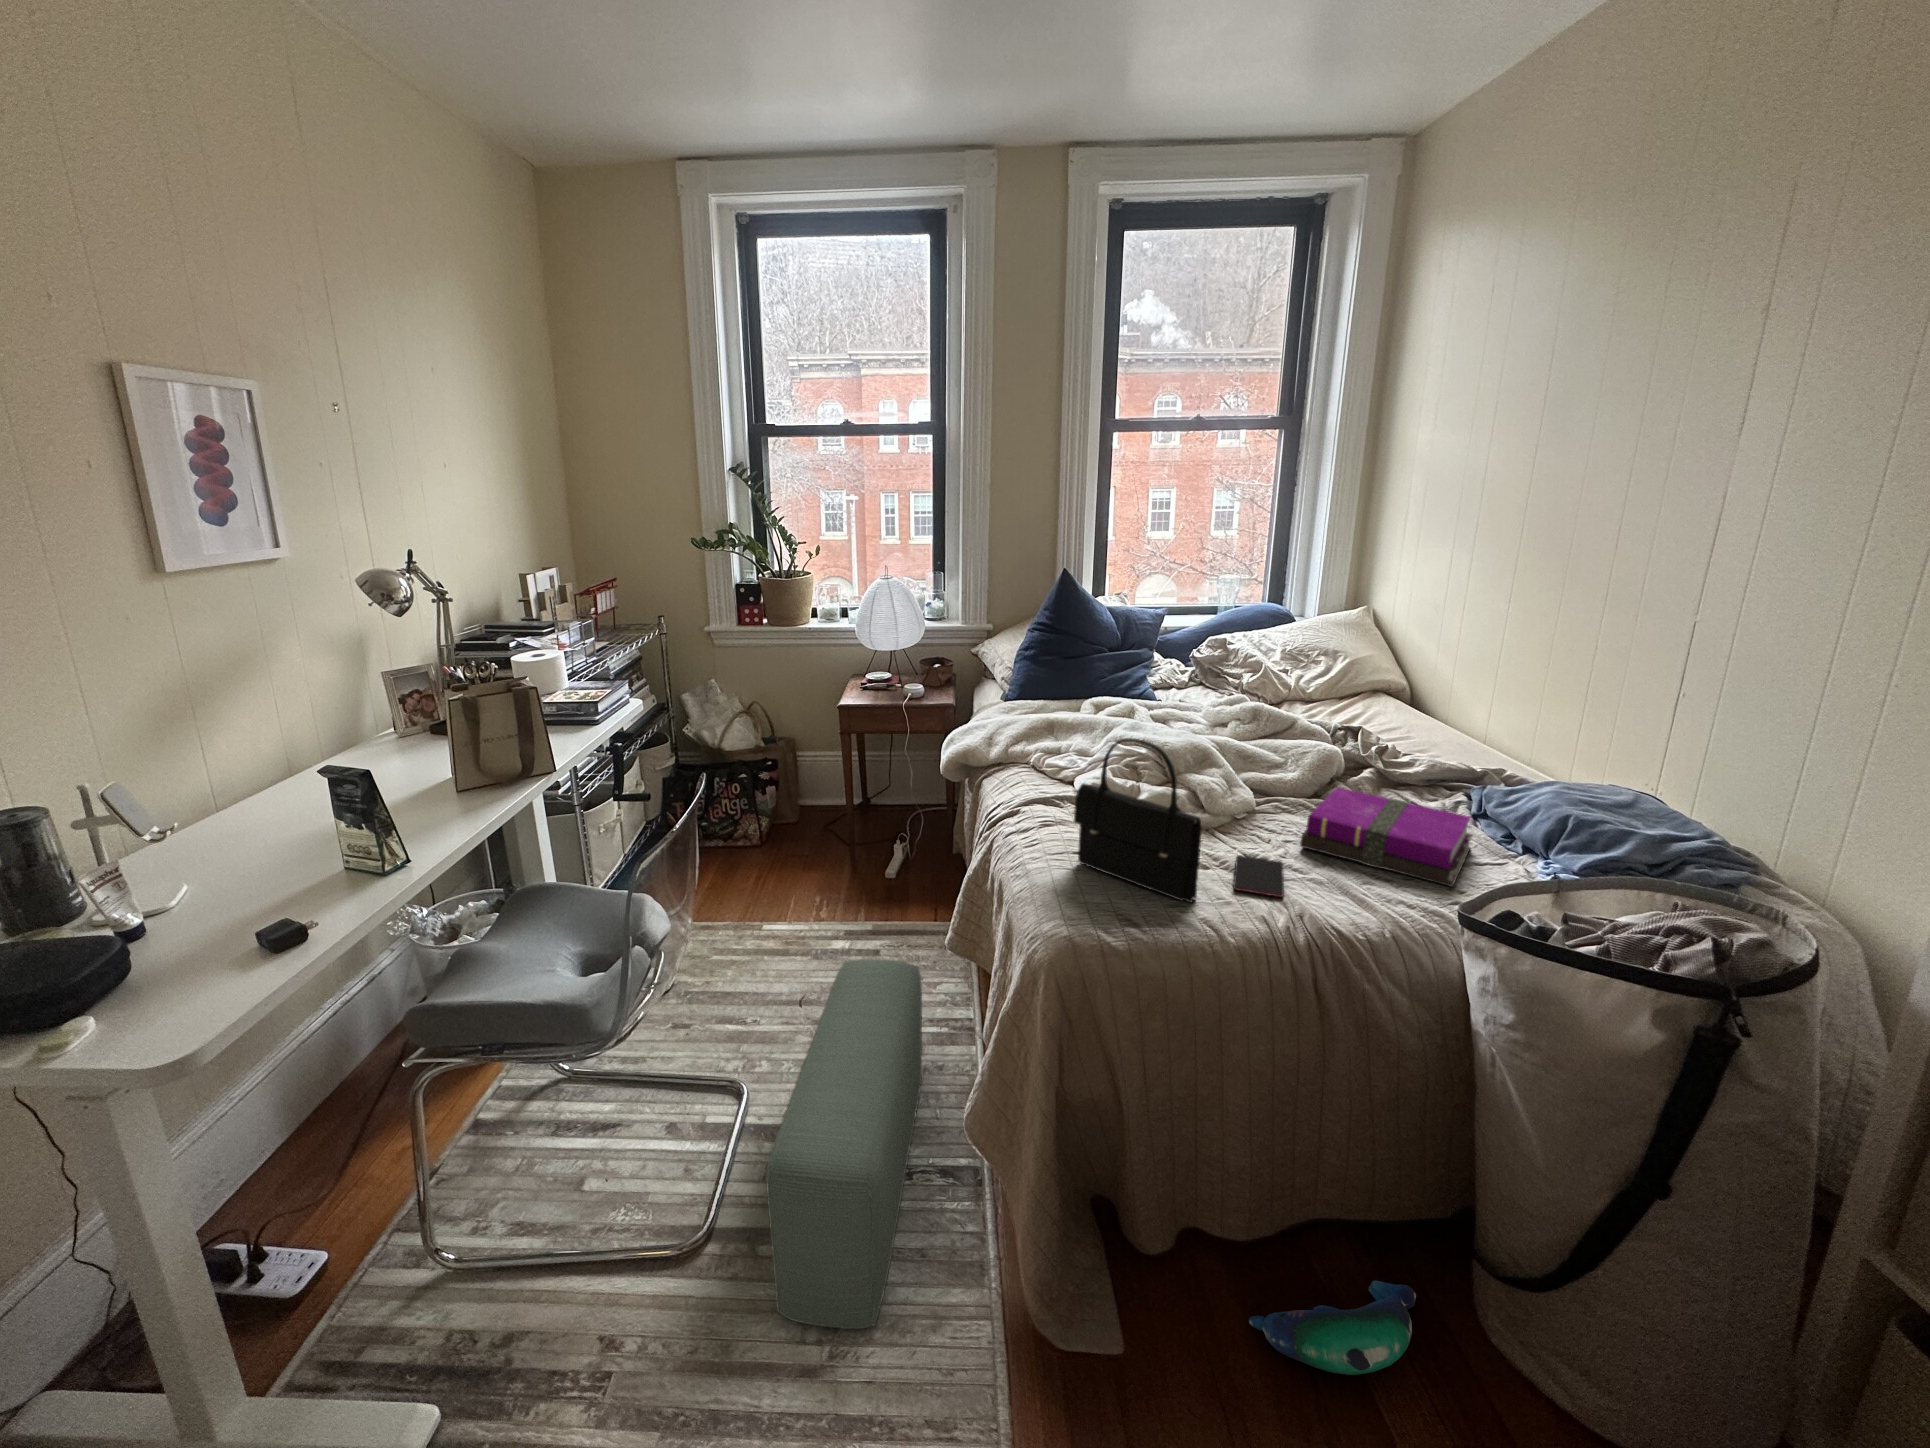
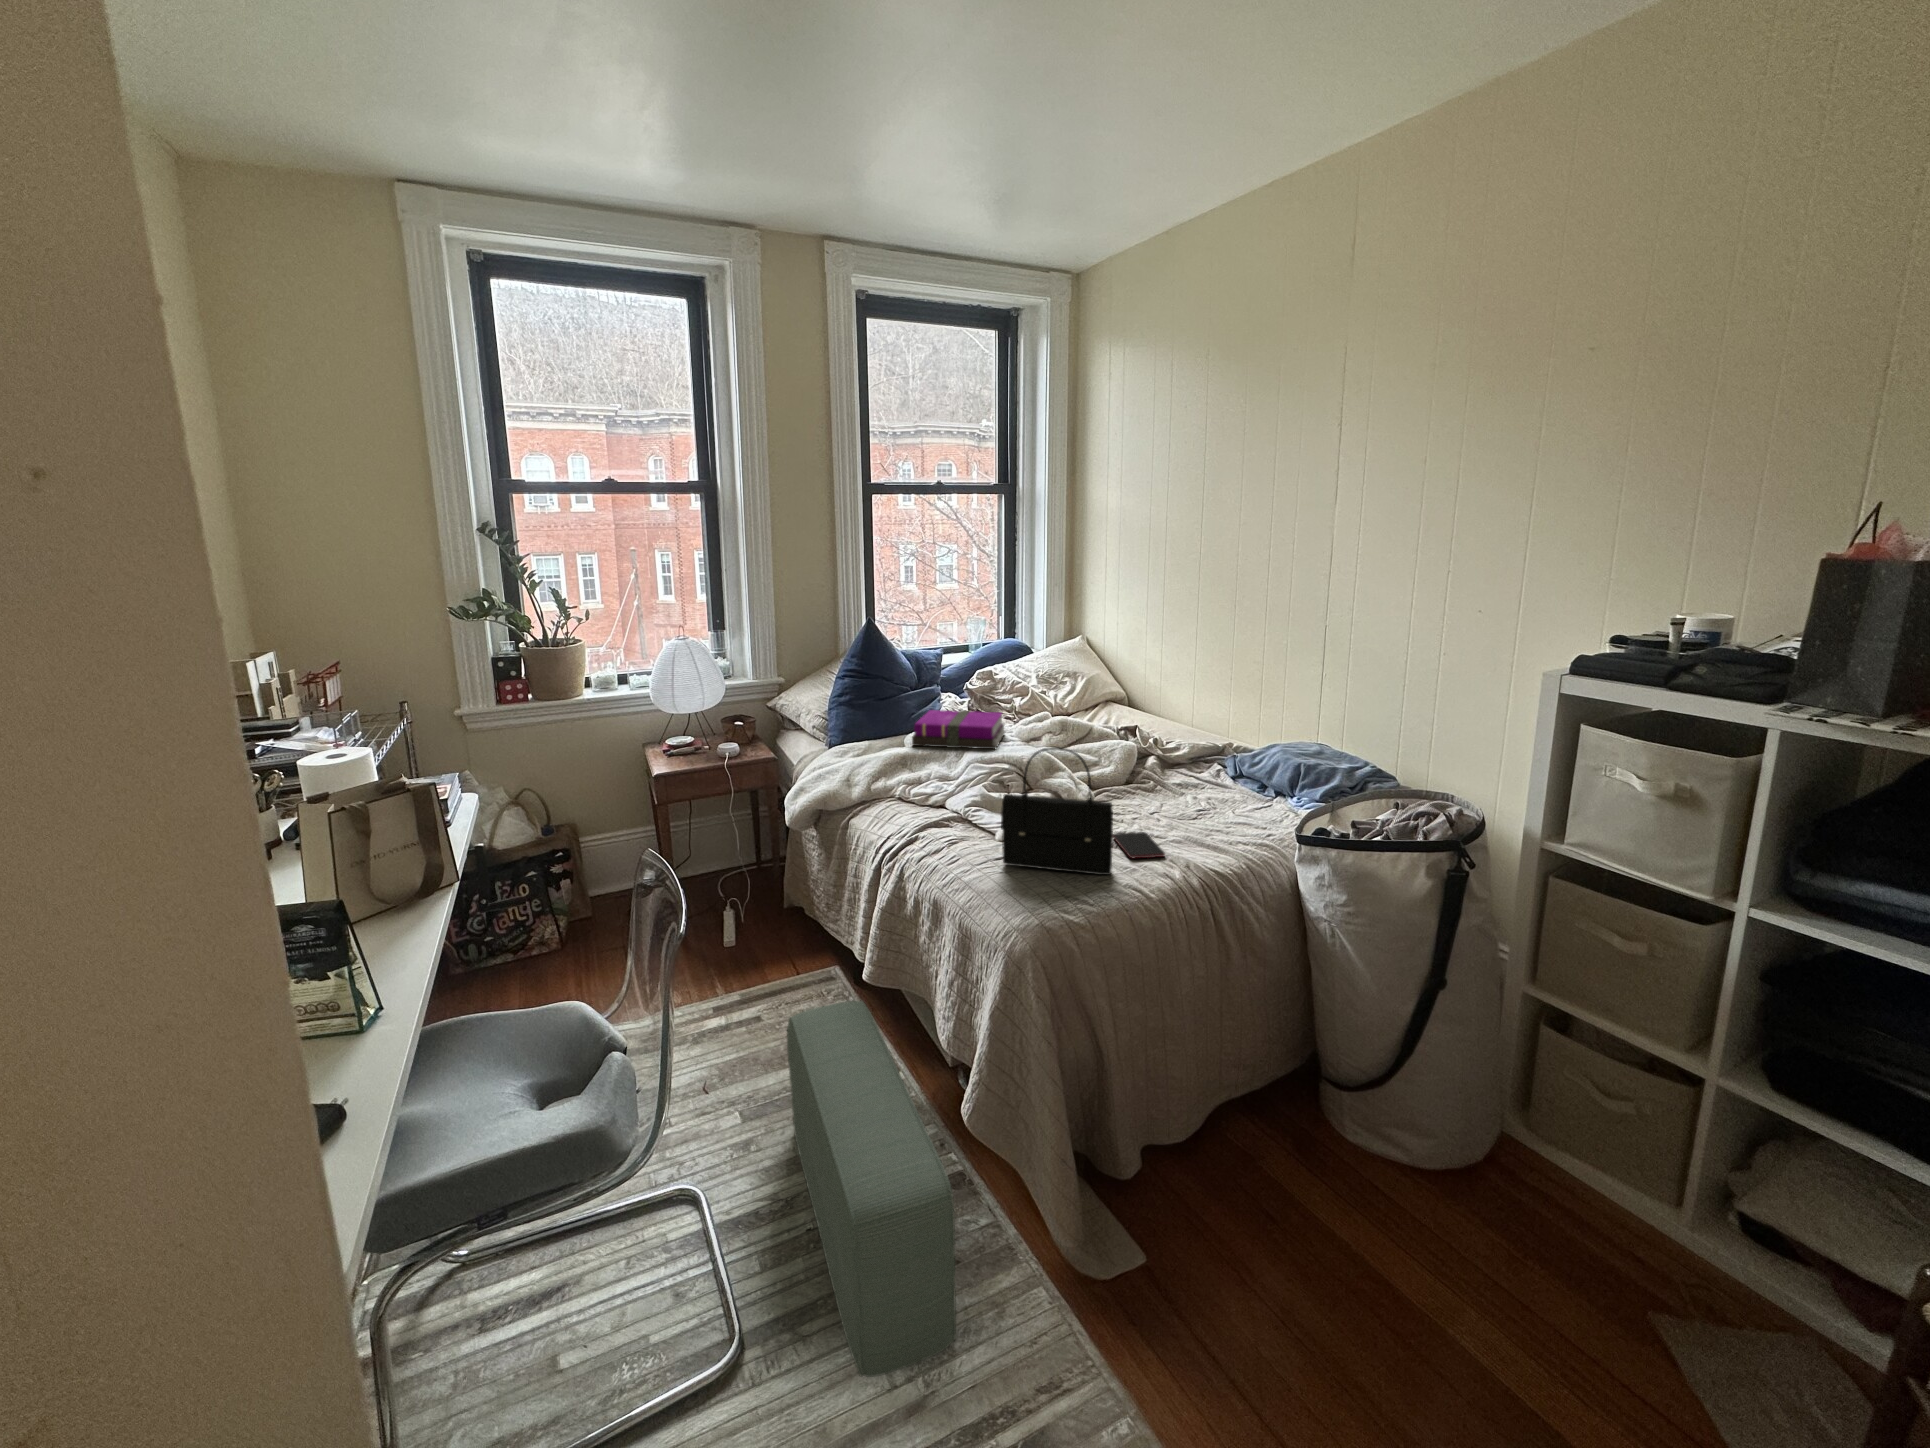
notebook: present [1300,788,1472,887] -> present [912,710,1005,749]
plush toy: present [1249,1280,1416,1375] -> none [1216,1123,1318,1208]

